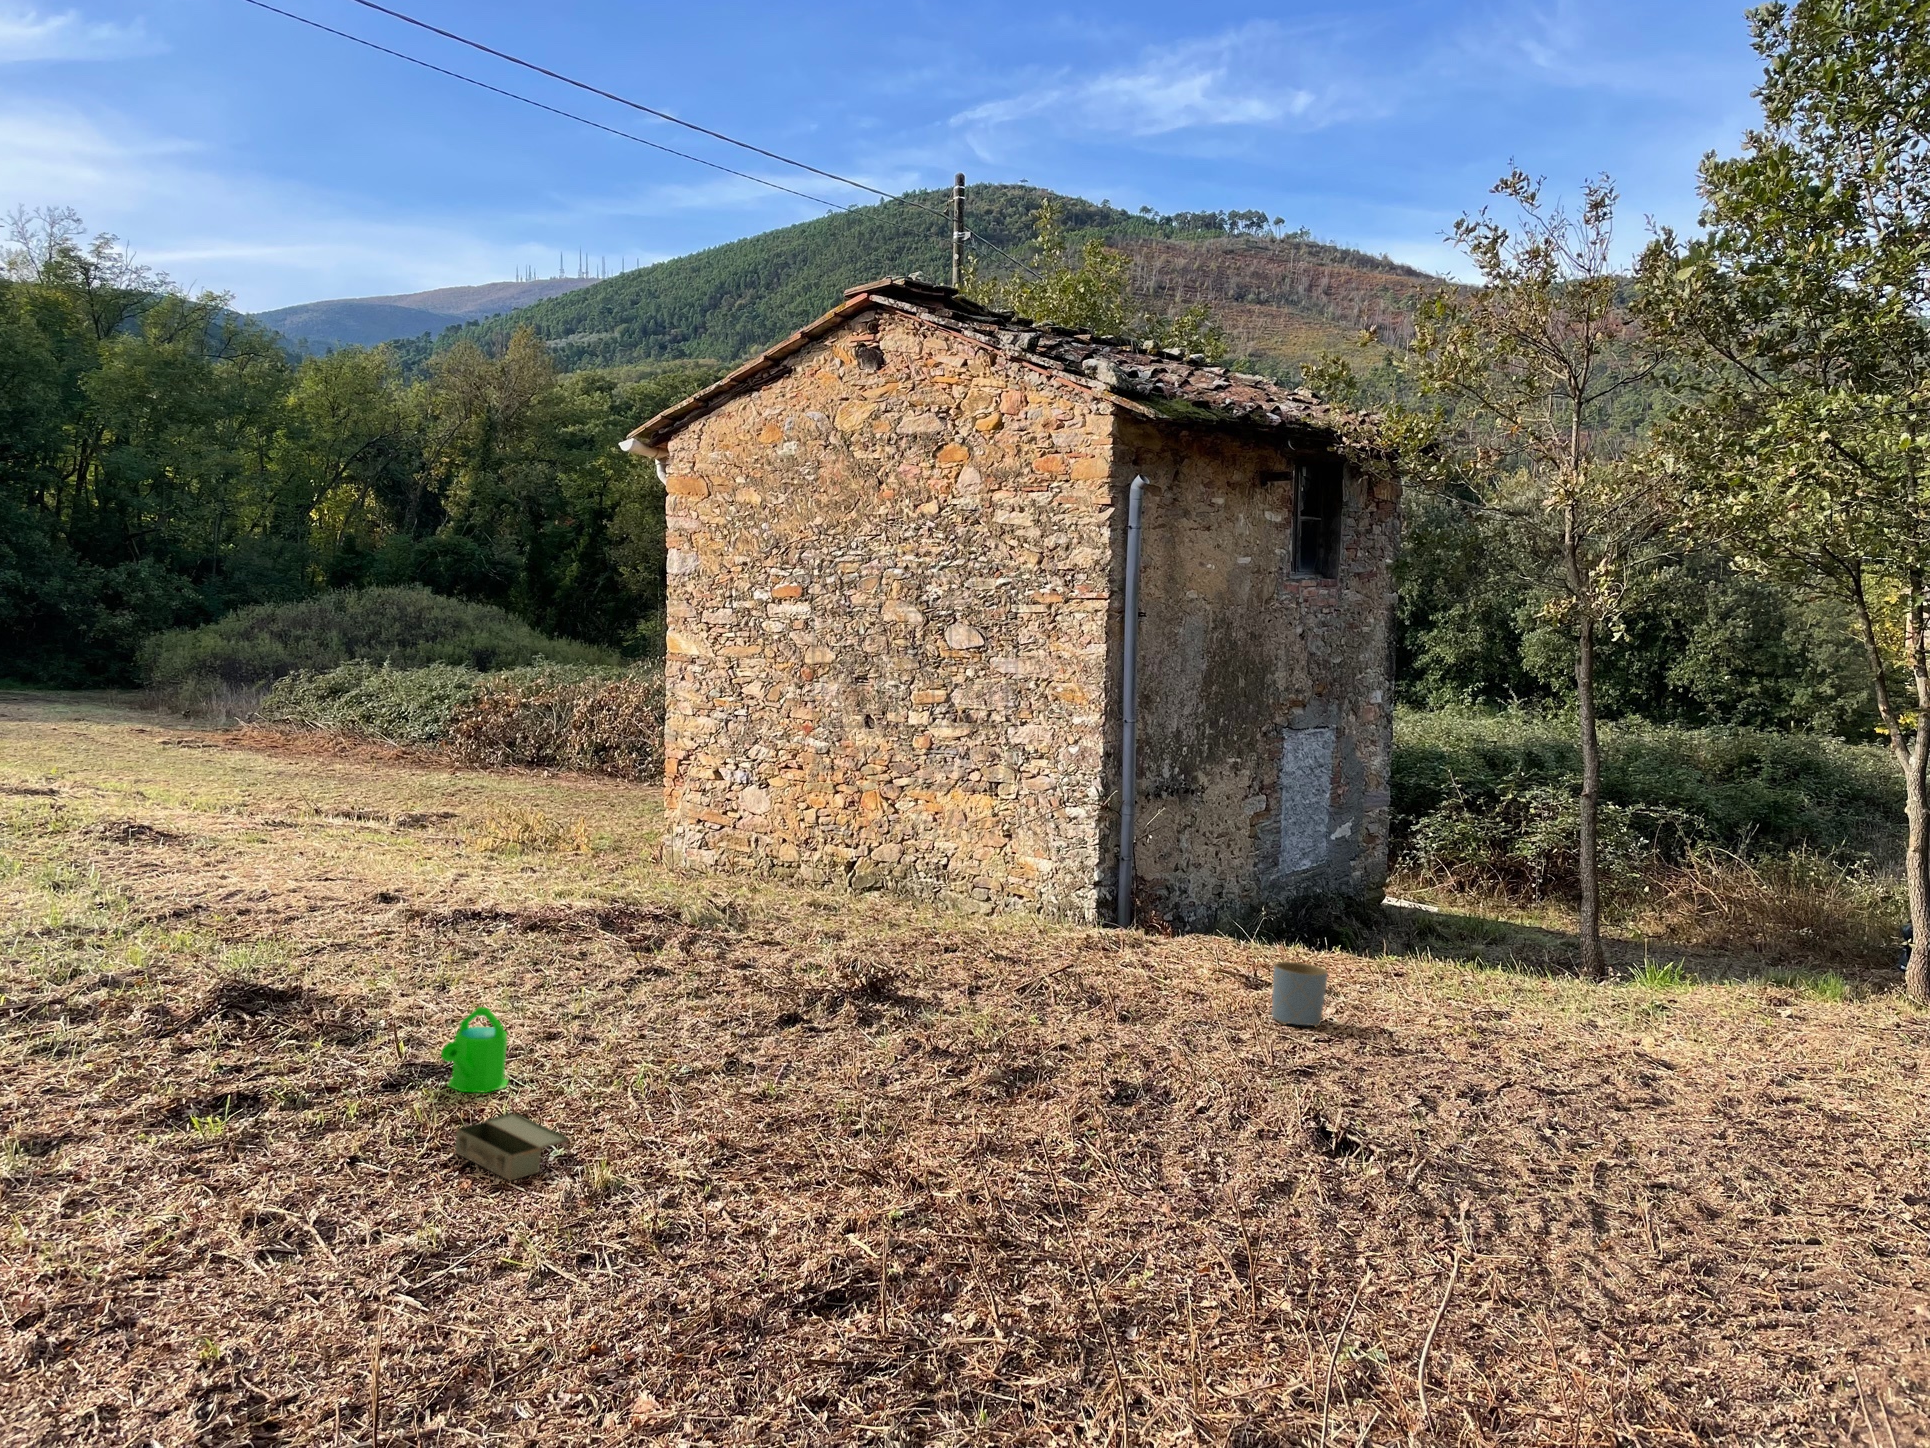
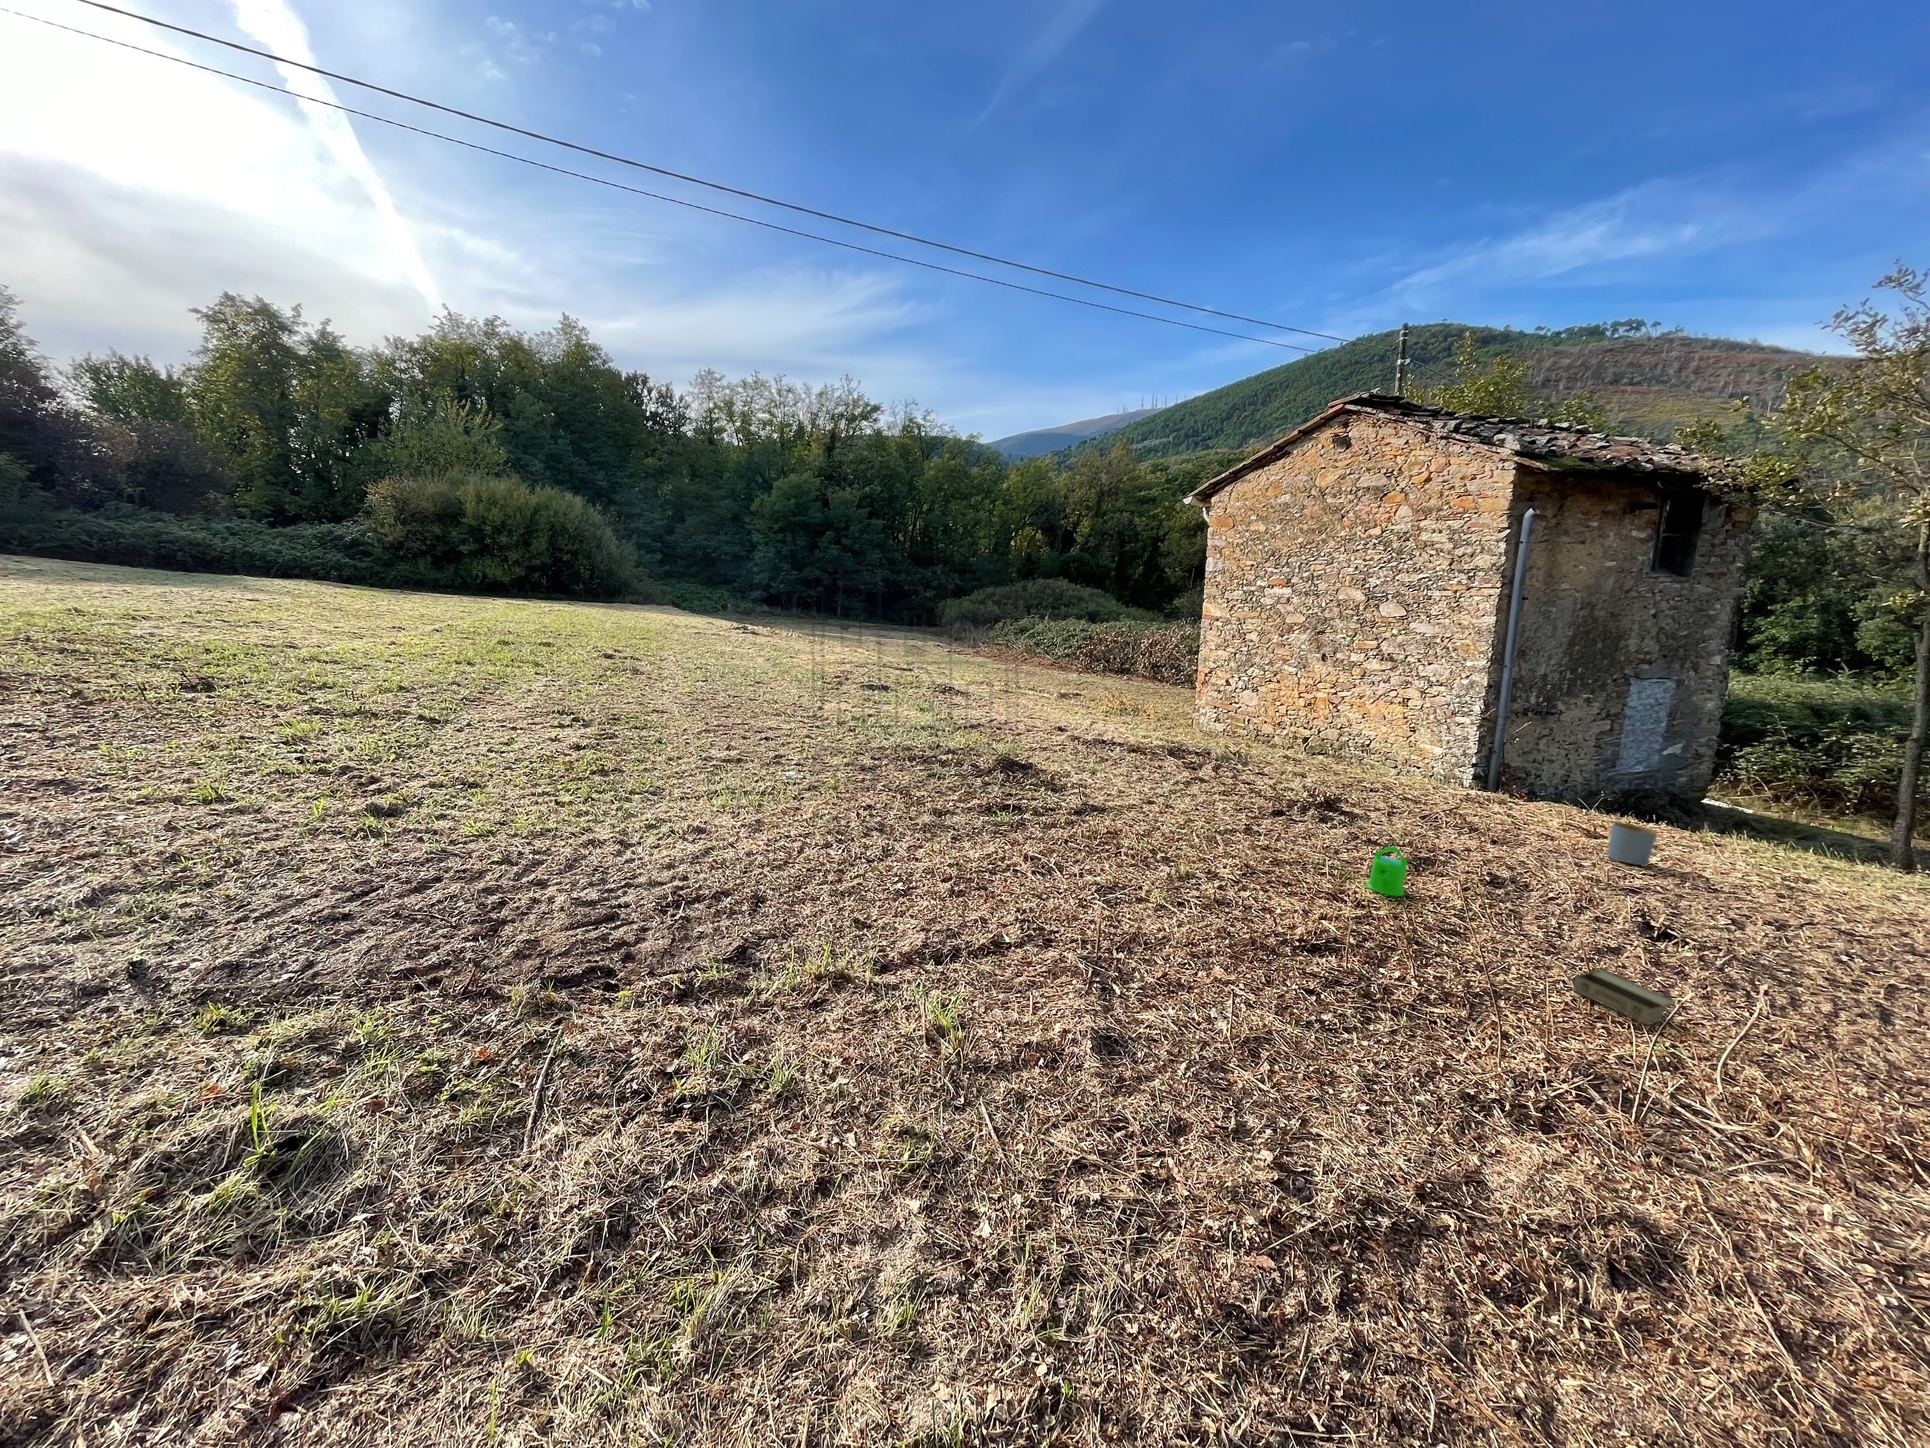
watering can: present [441,1007,508,1093] -> present [1367,846,1407,896]
toolbox: present [455,1113,568,1181] -> present [1573,969,1677,1025]

